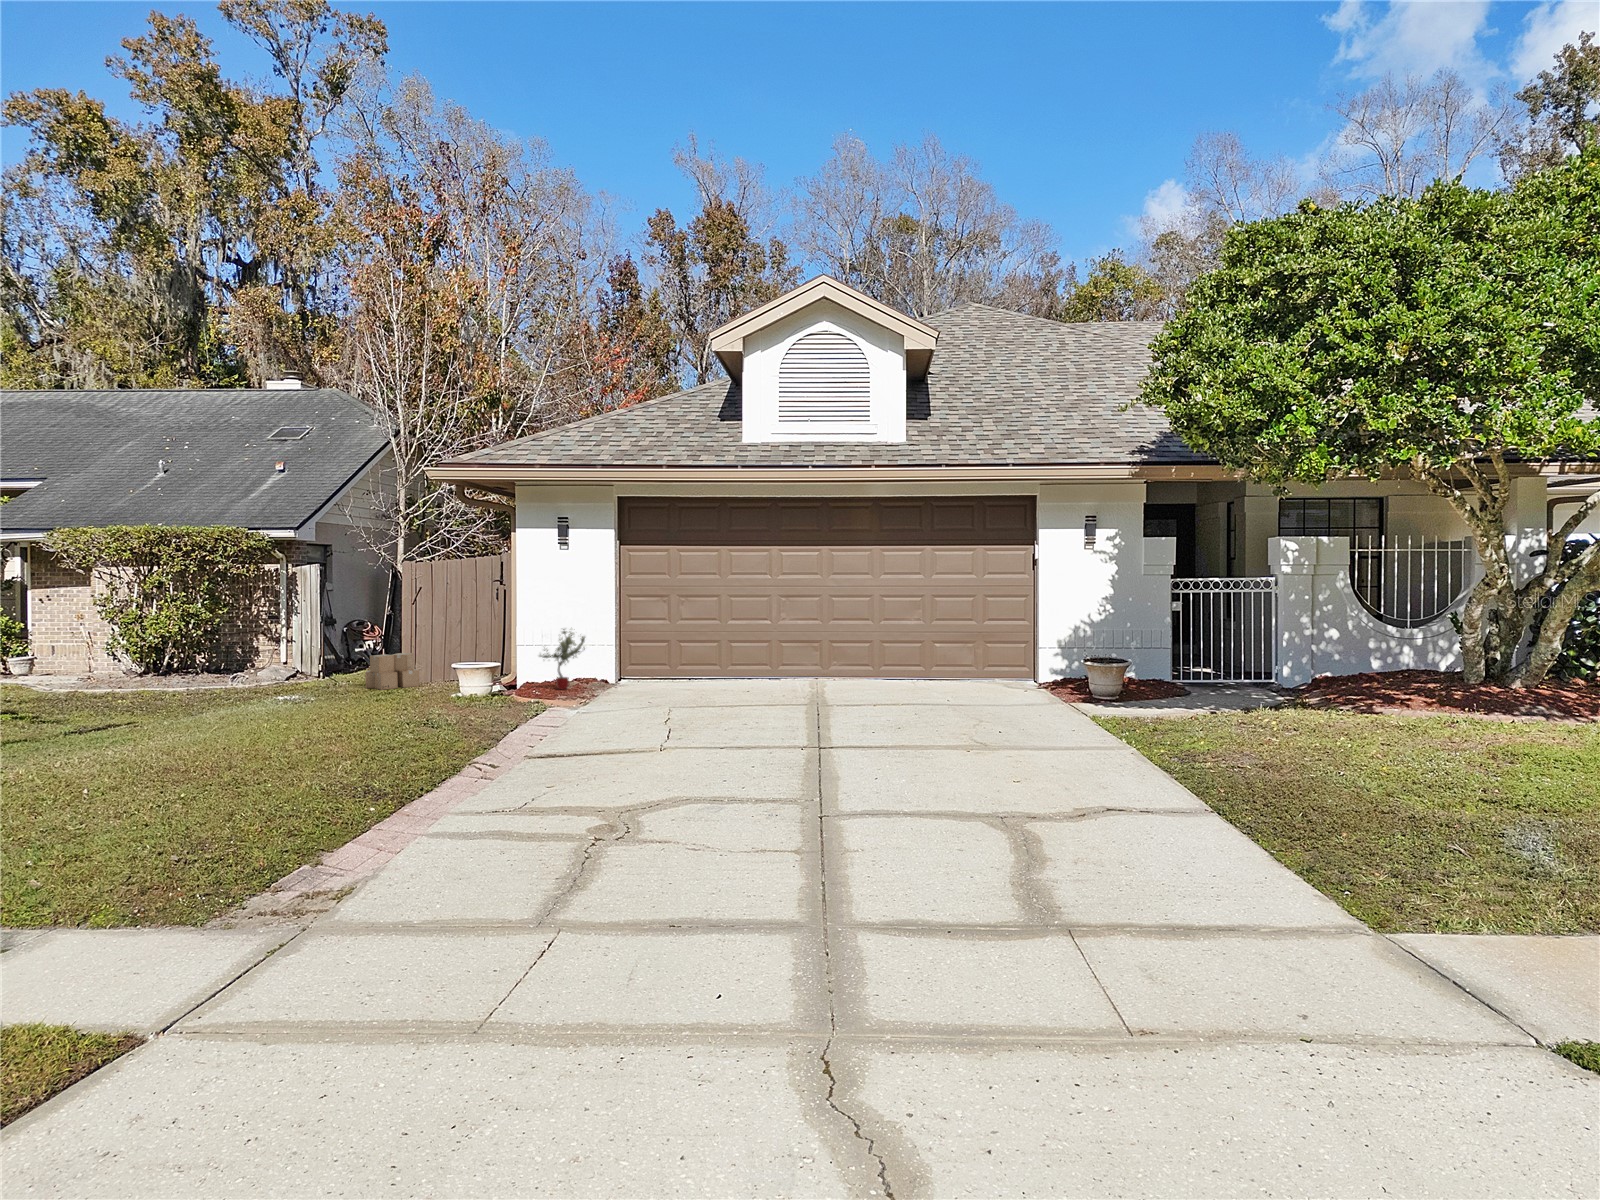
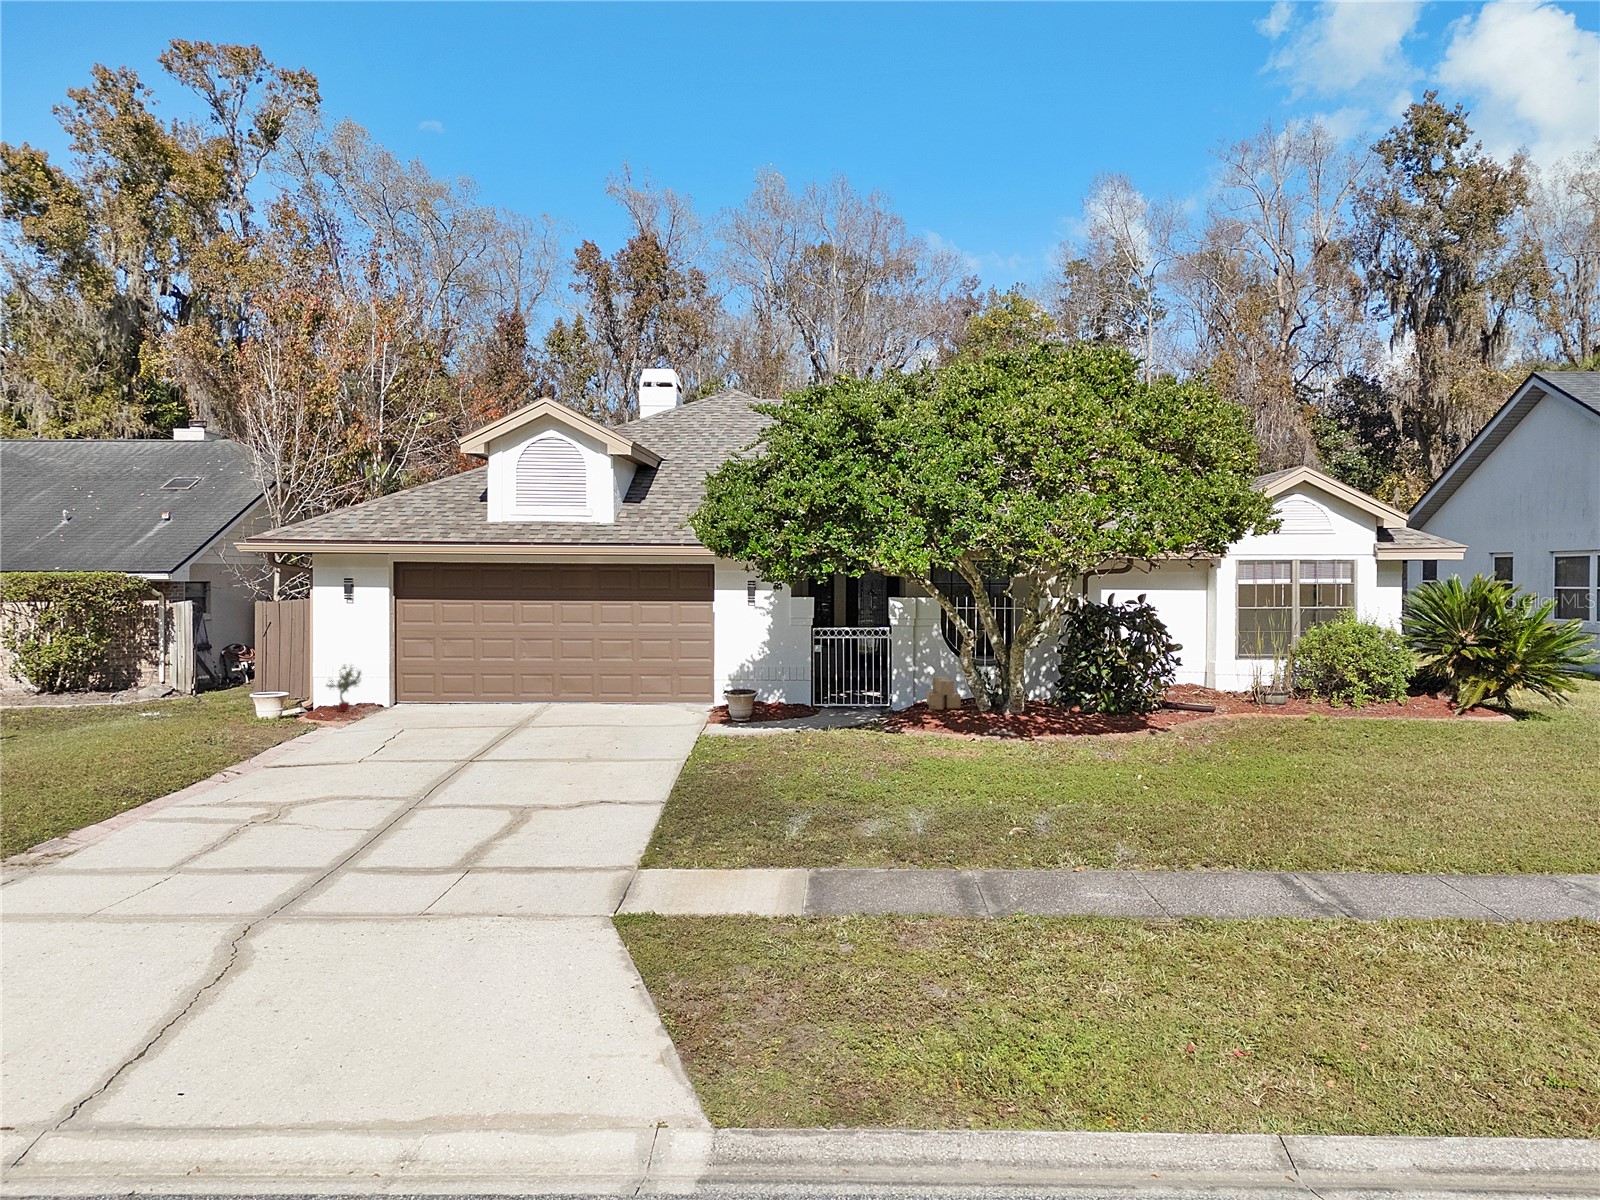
cardboard box: present [365,653,419,690] -> present [926,676,961,710]

